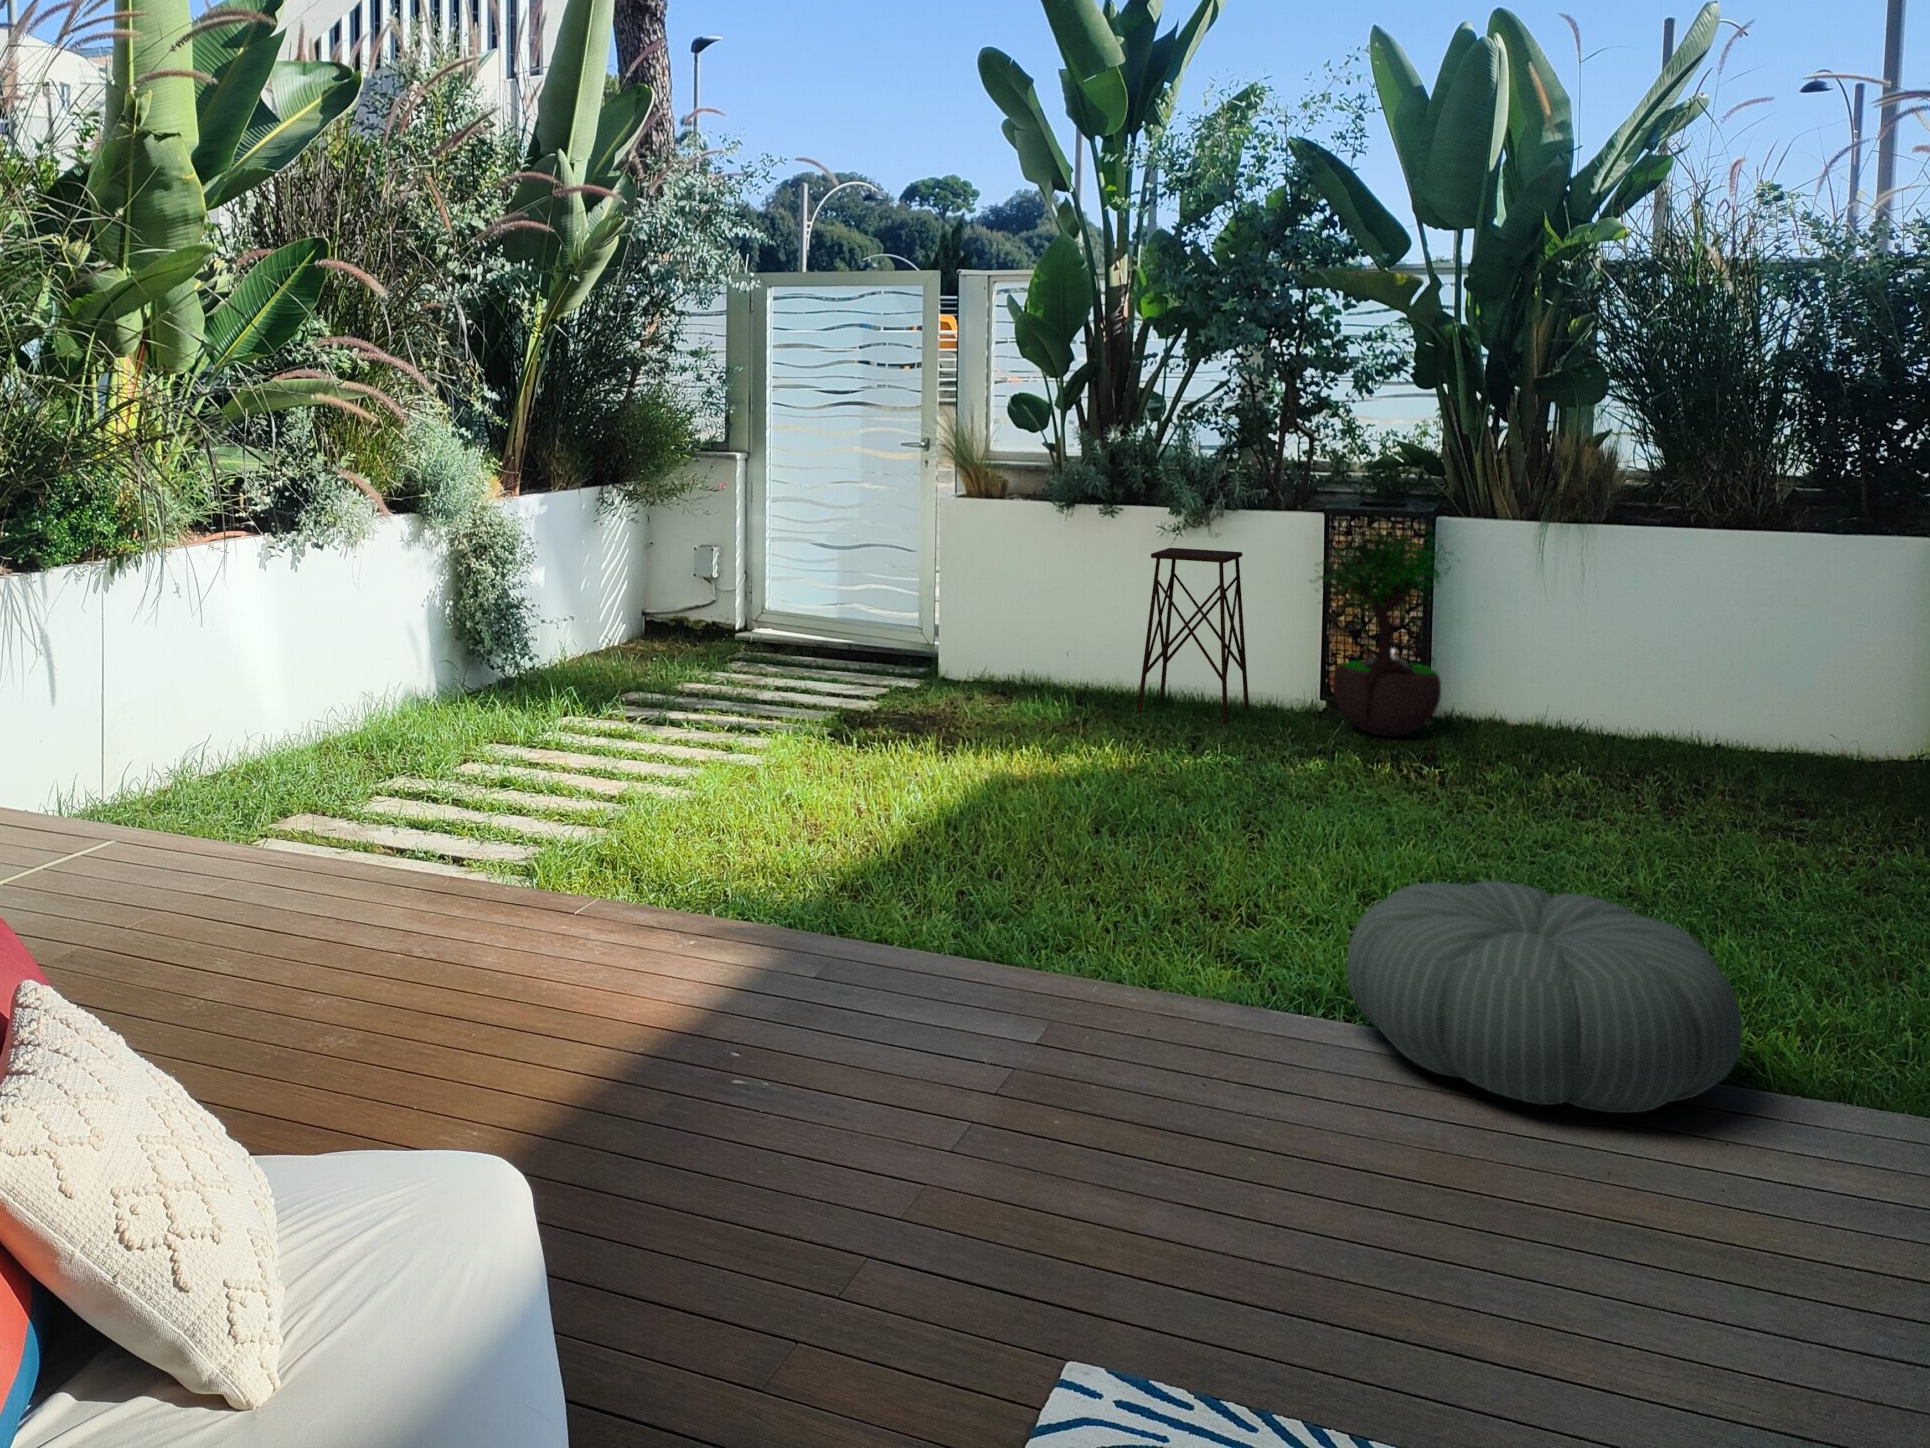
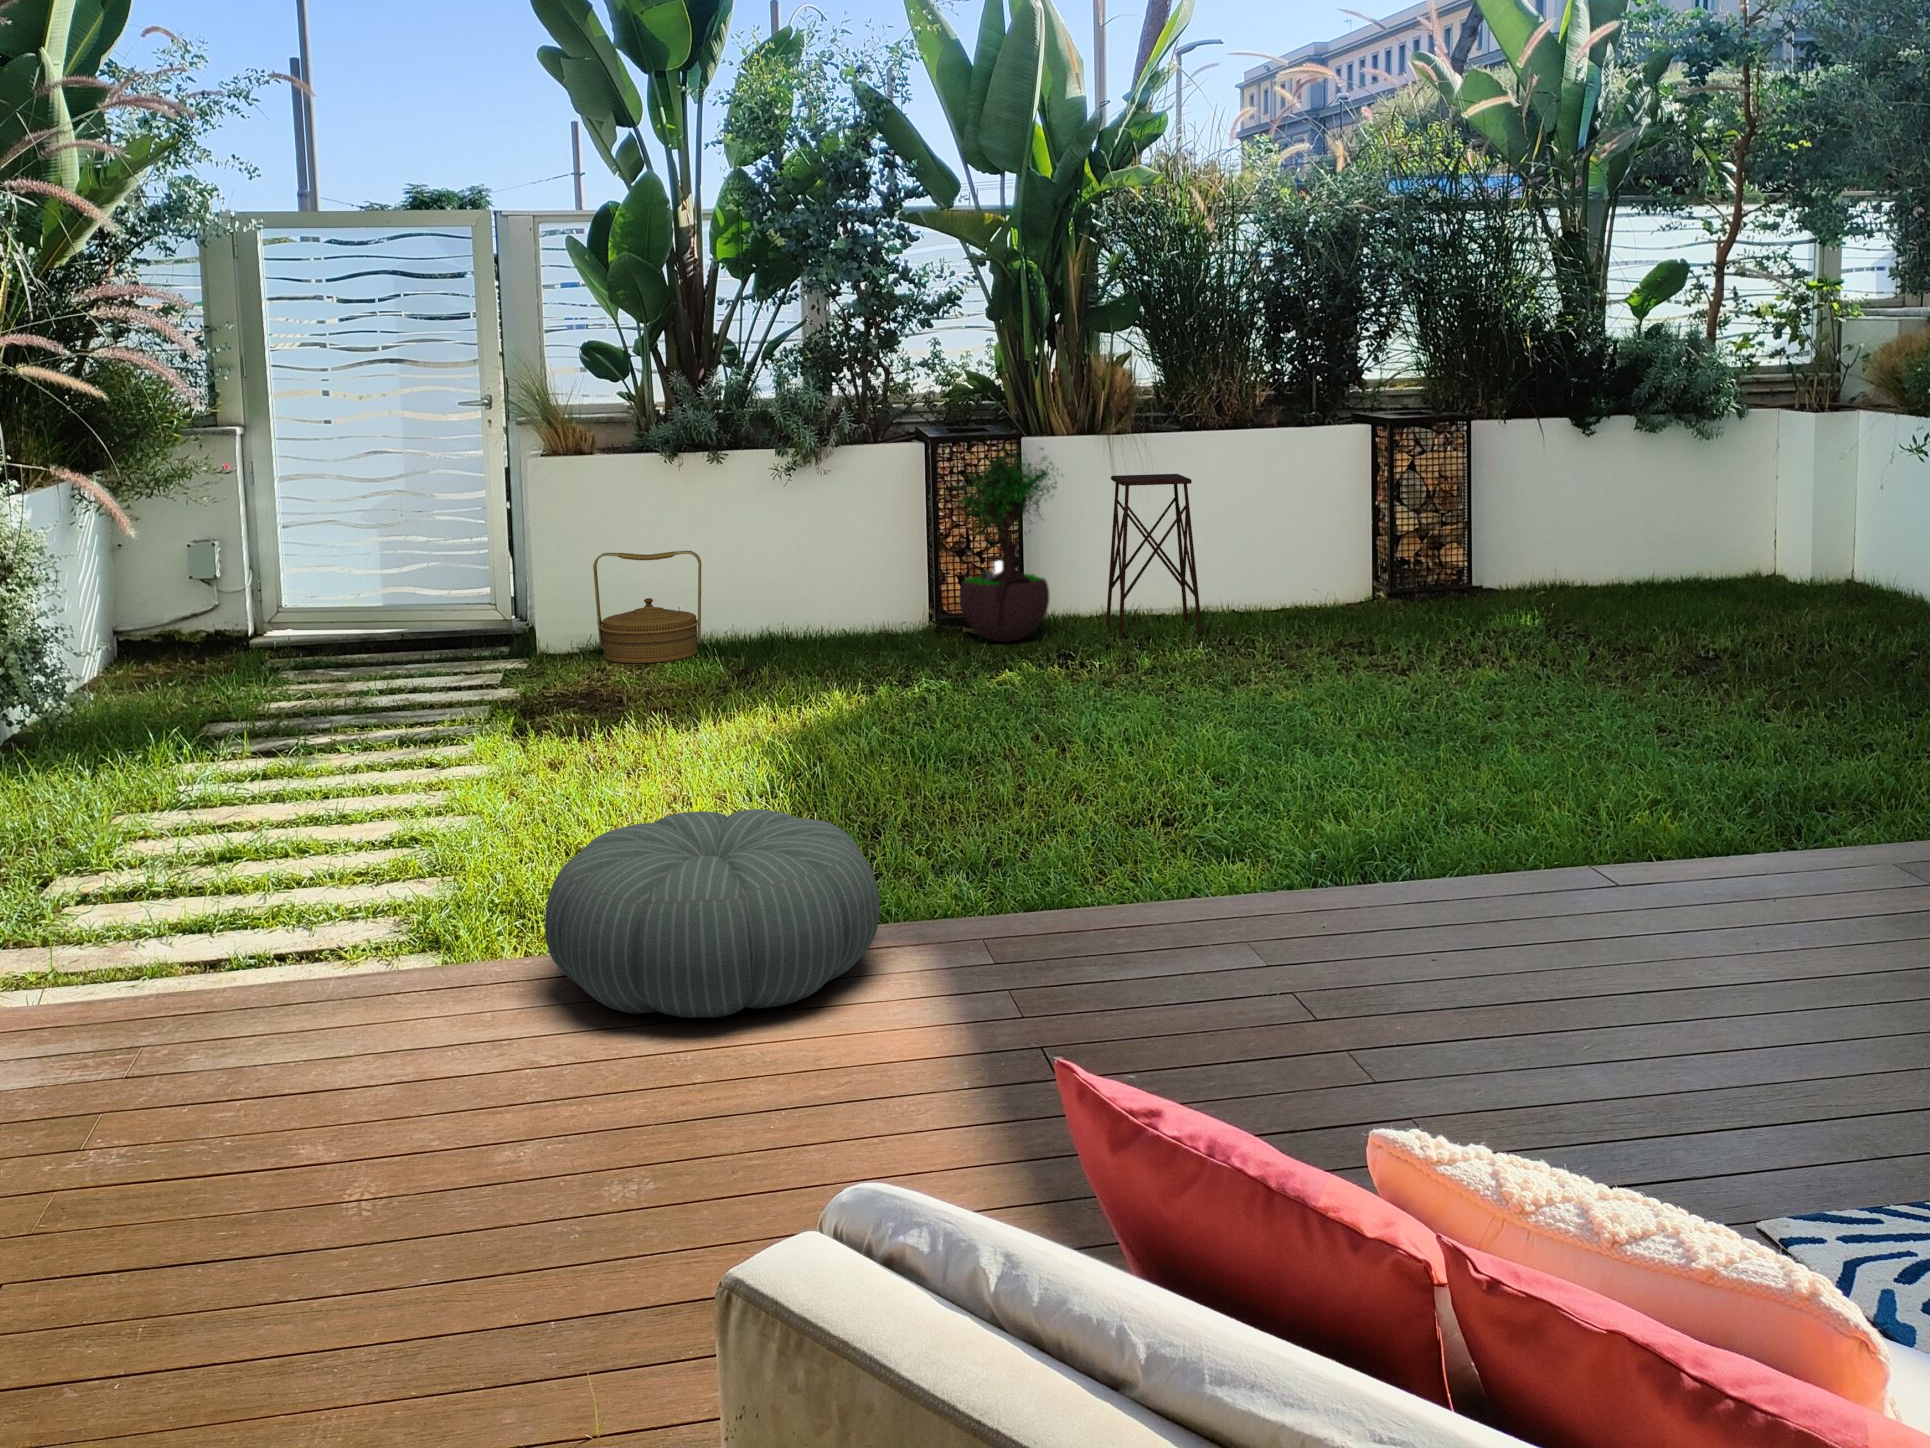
side table: present [1137,548,1249,723] -> present [1106,474,1202,638]
woven basket: none [974,591,1072,700] -> present [593,551,701,663]
pouf: present [1347,881,1742,1113] -> present [545,809,880,1018]

